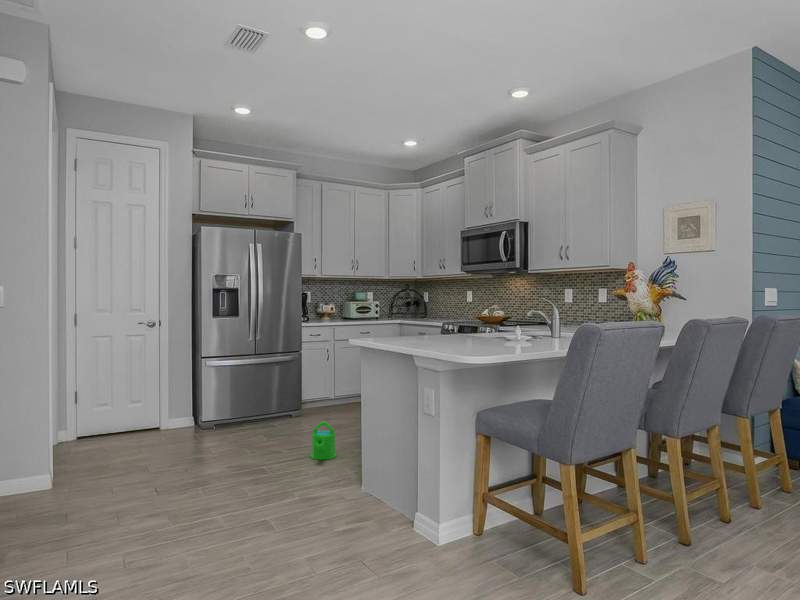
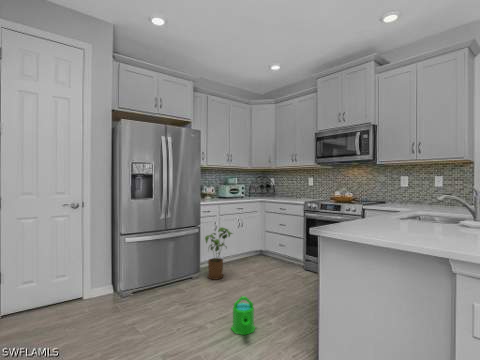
house plant: none [308,355,345,420] -> present [205,227,232,279]

